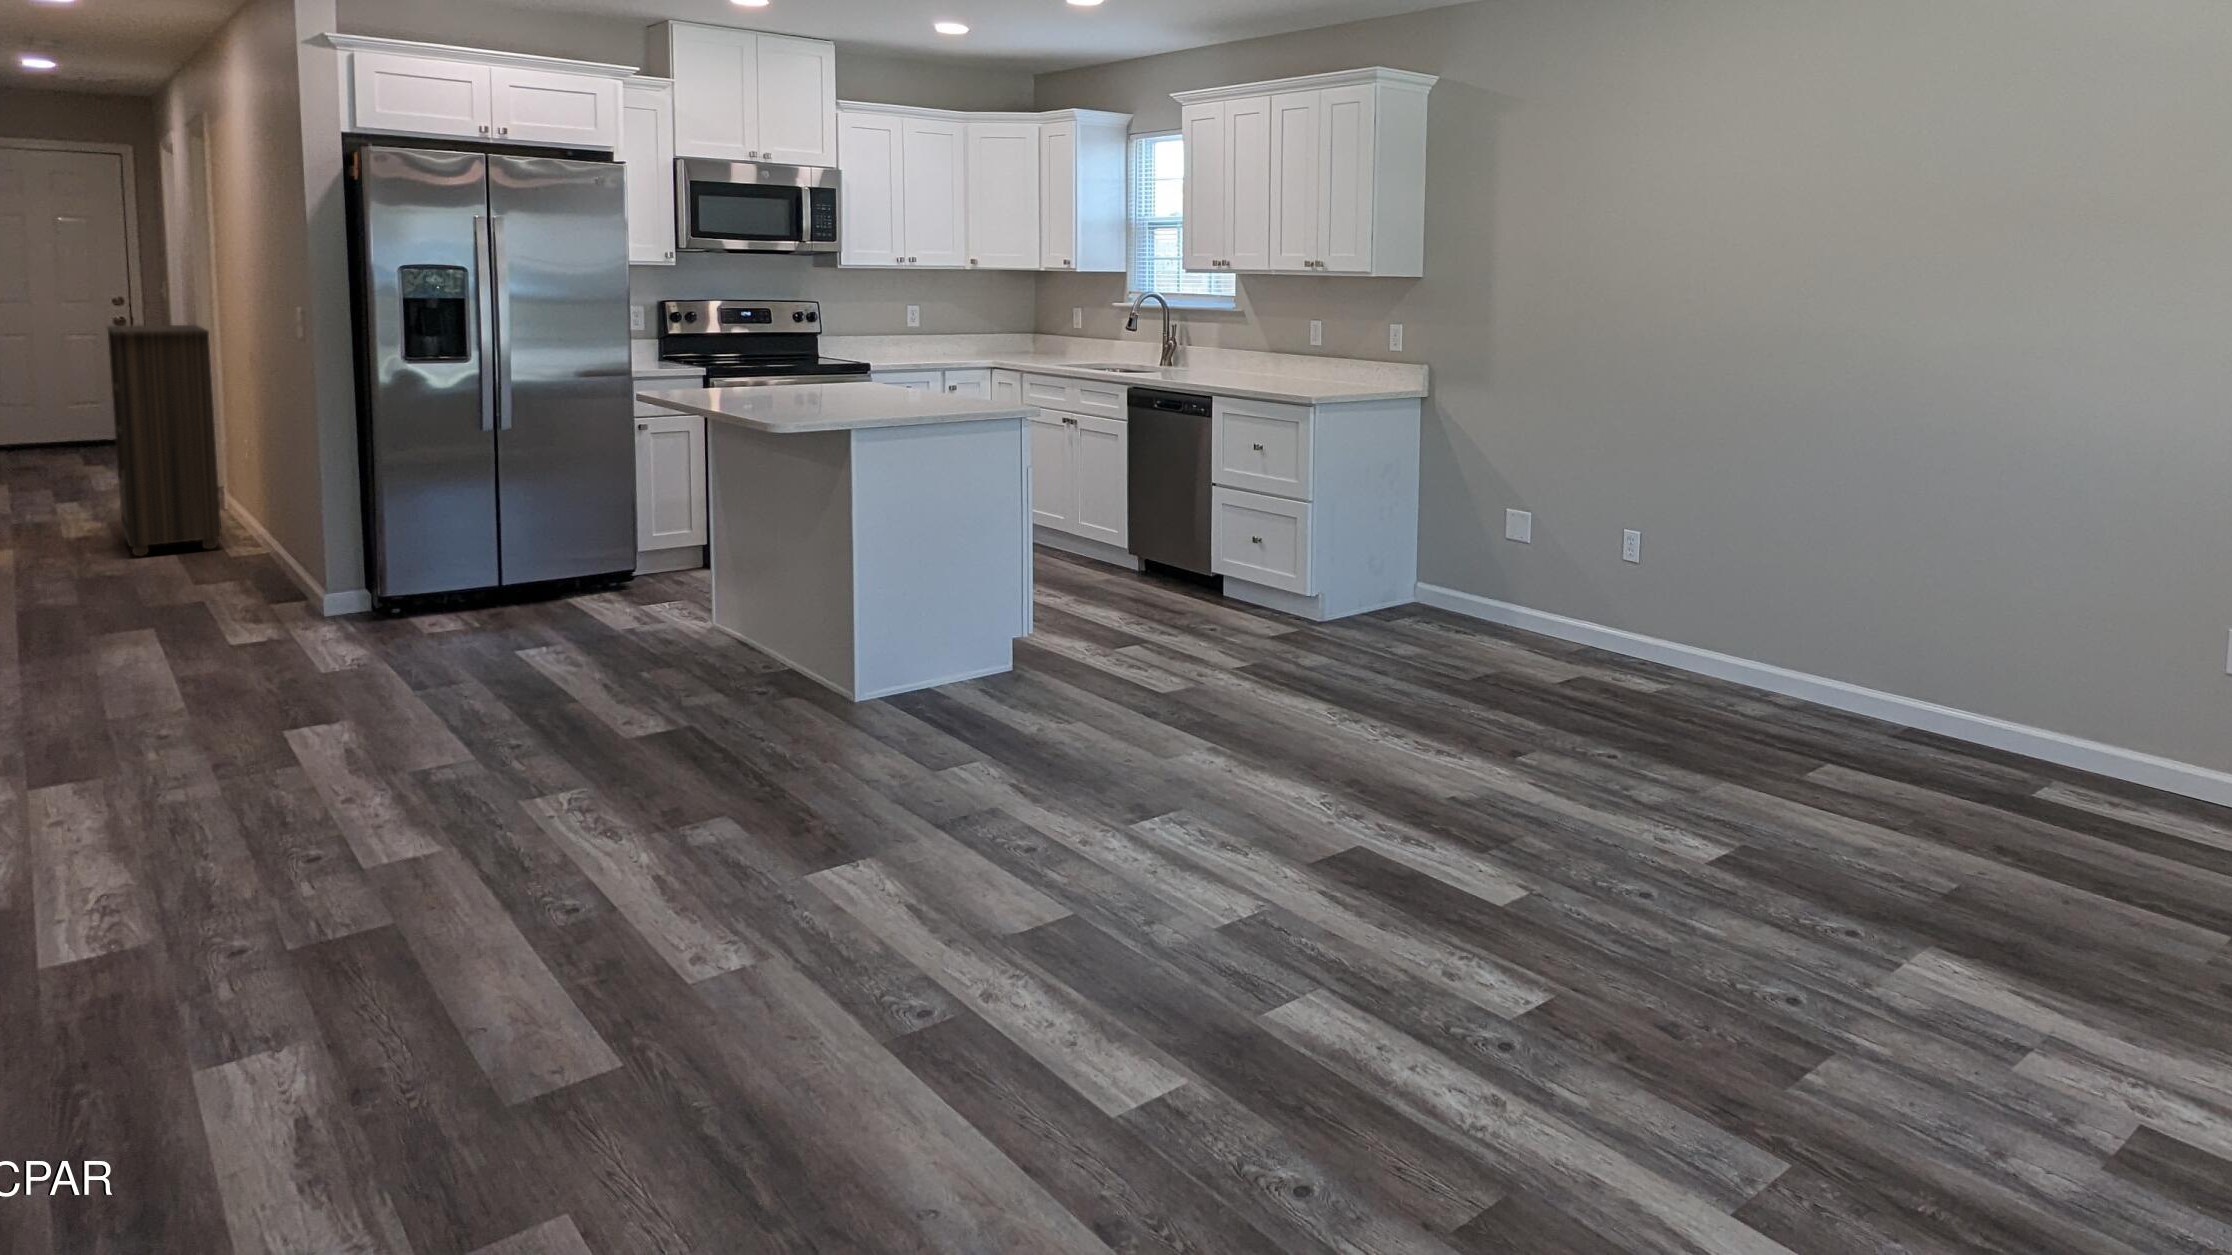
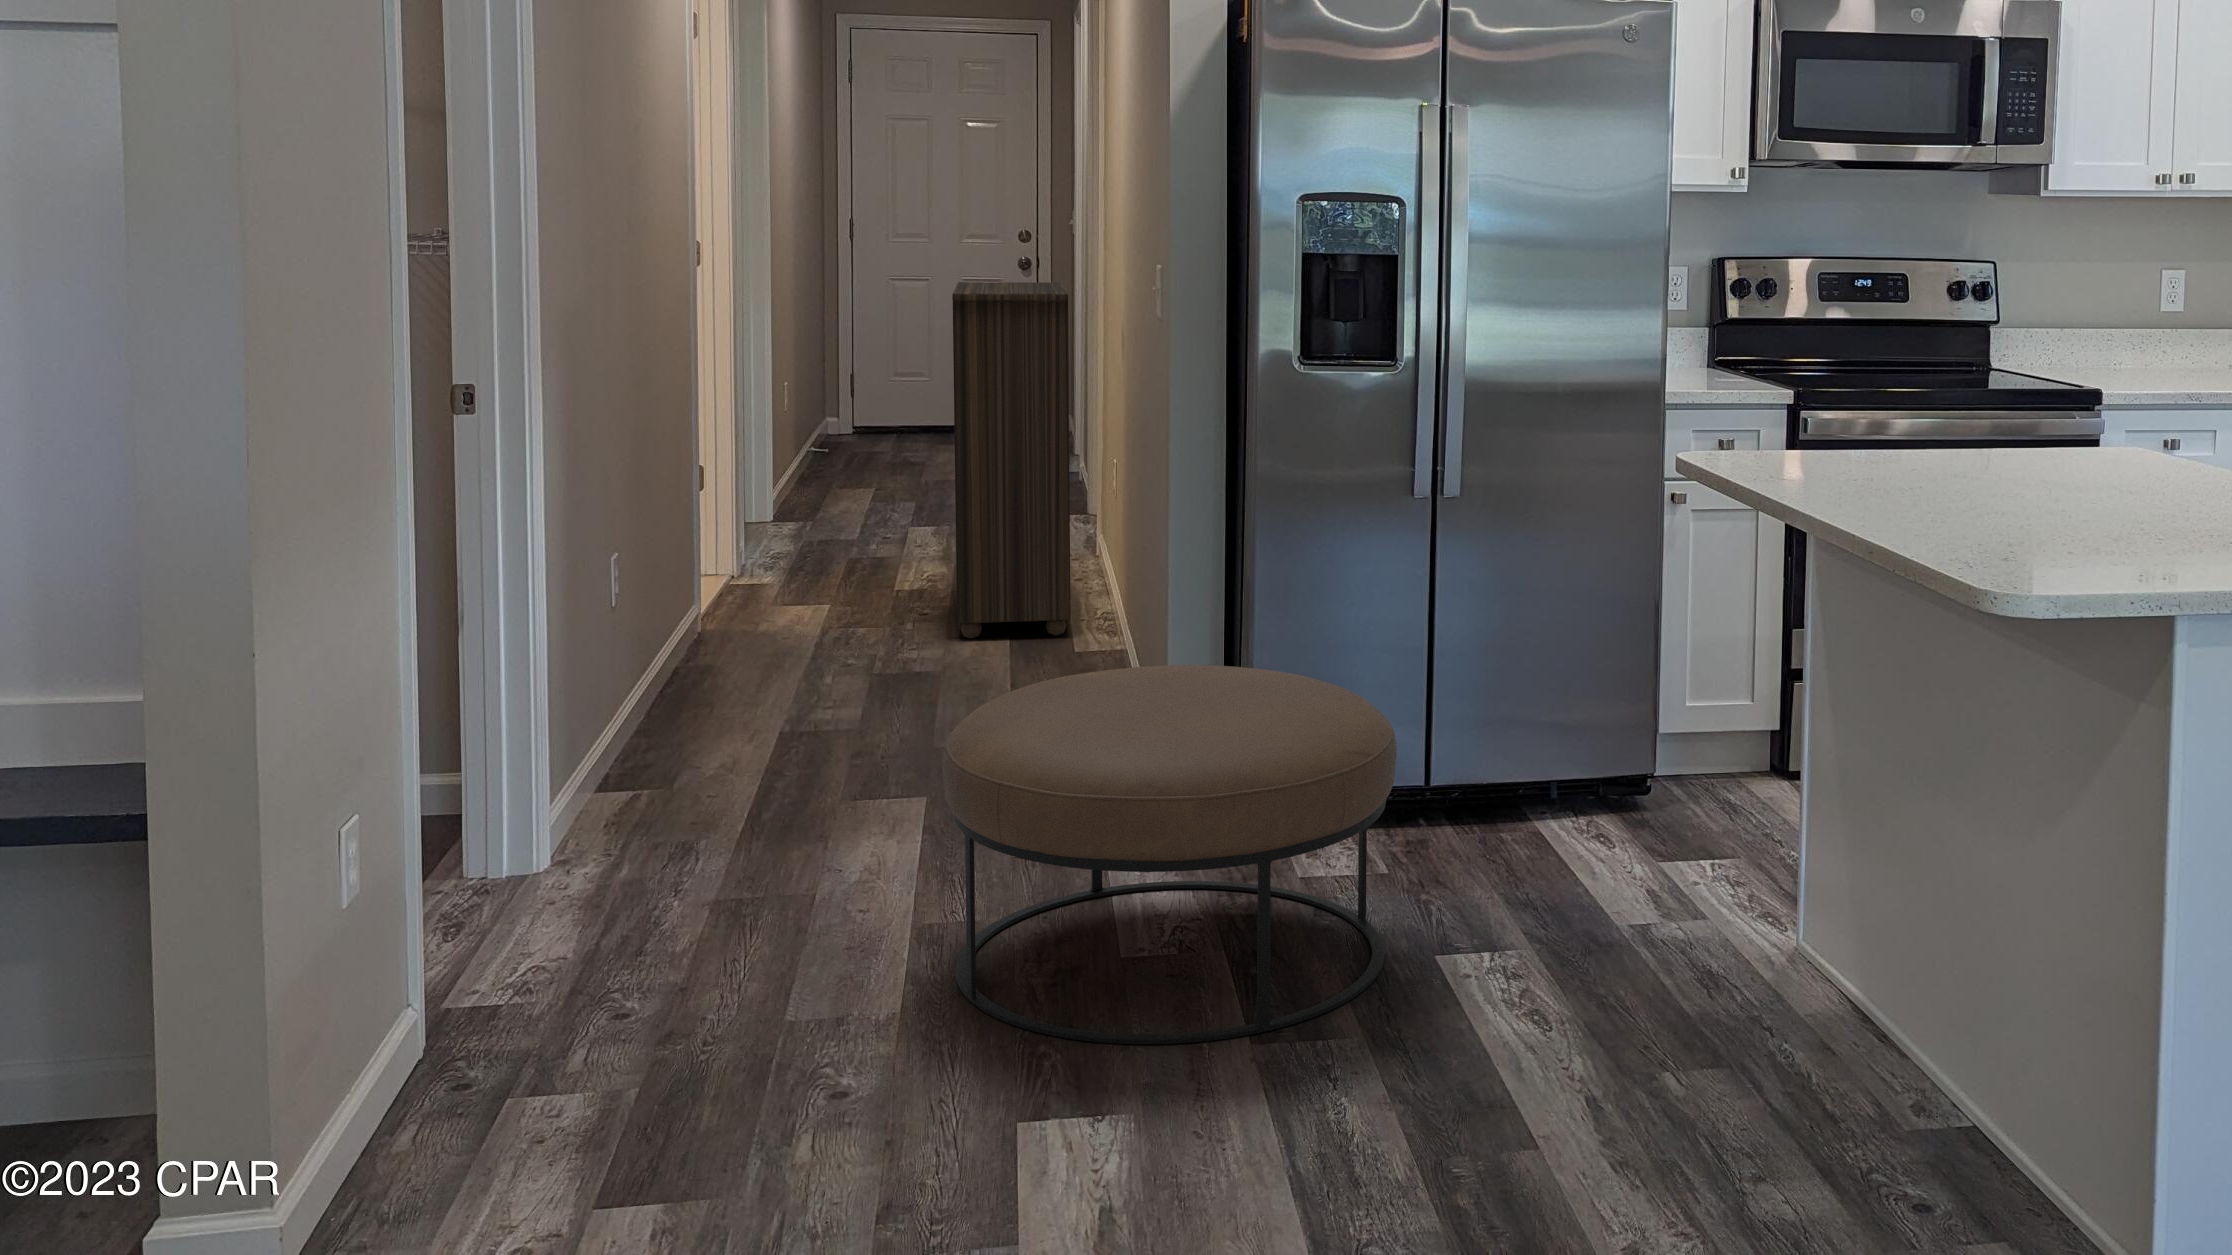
ottoman: none [195,519,485,705] -> present [942,665,1397,1044]

